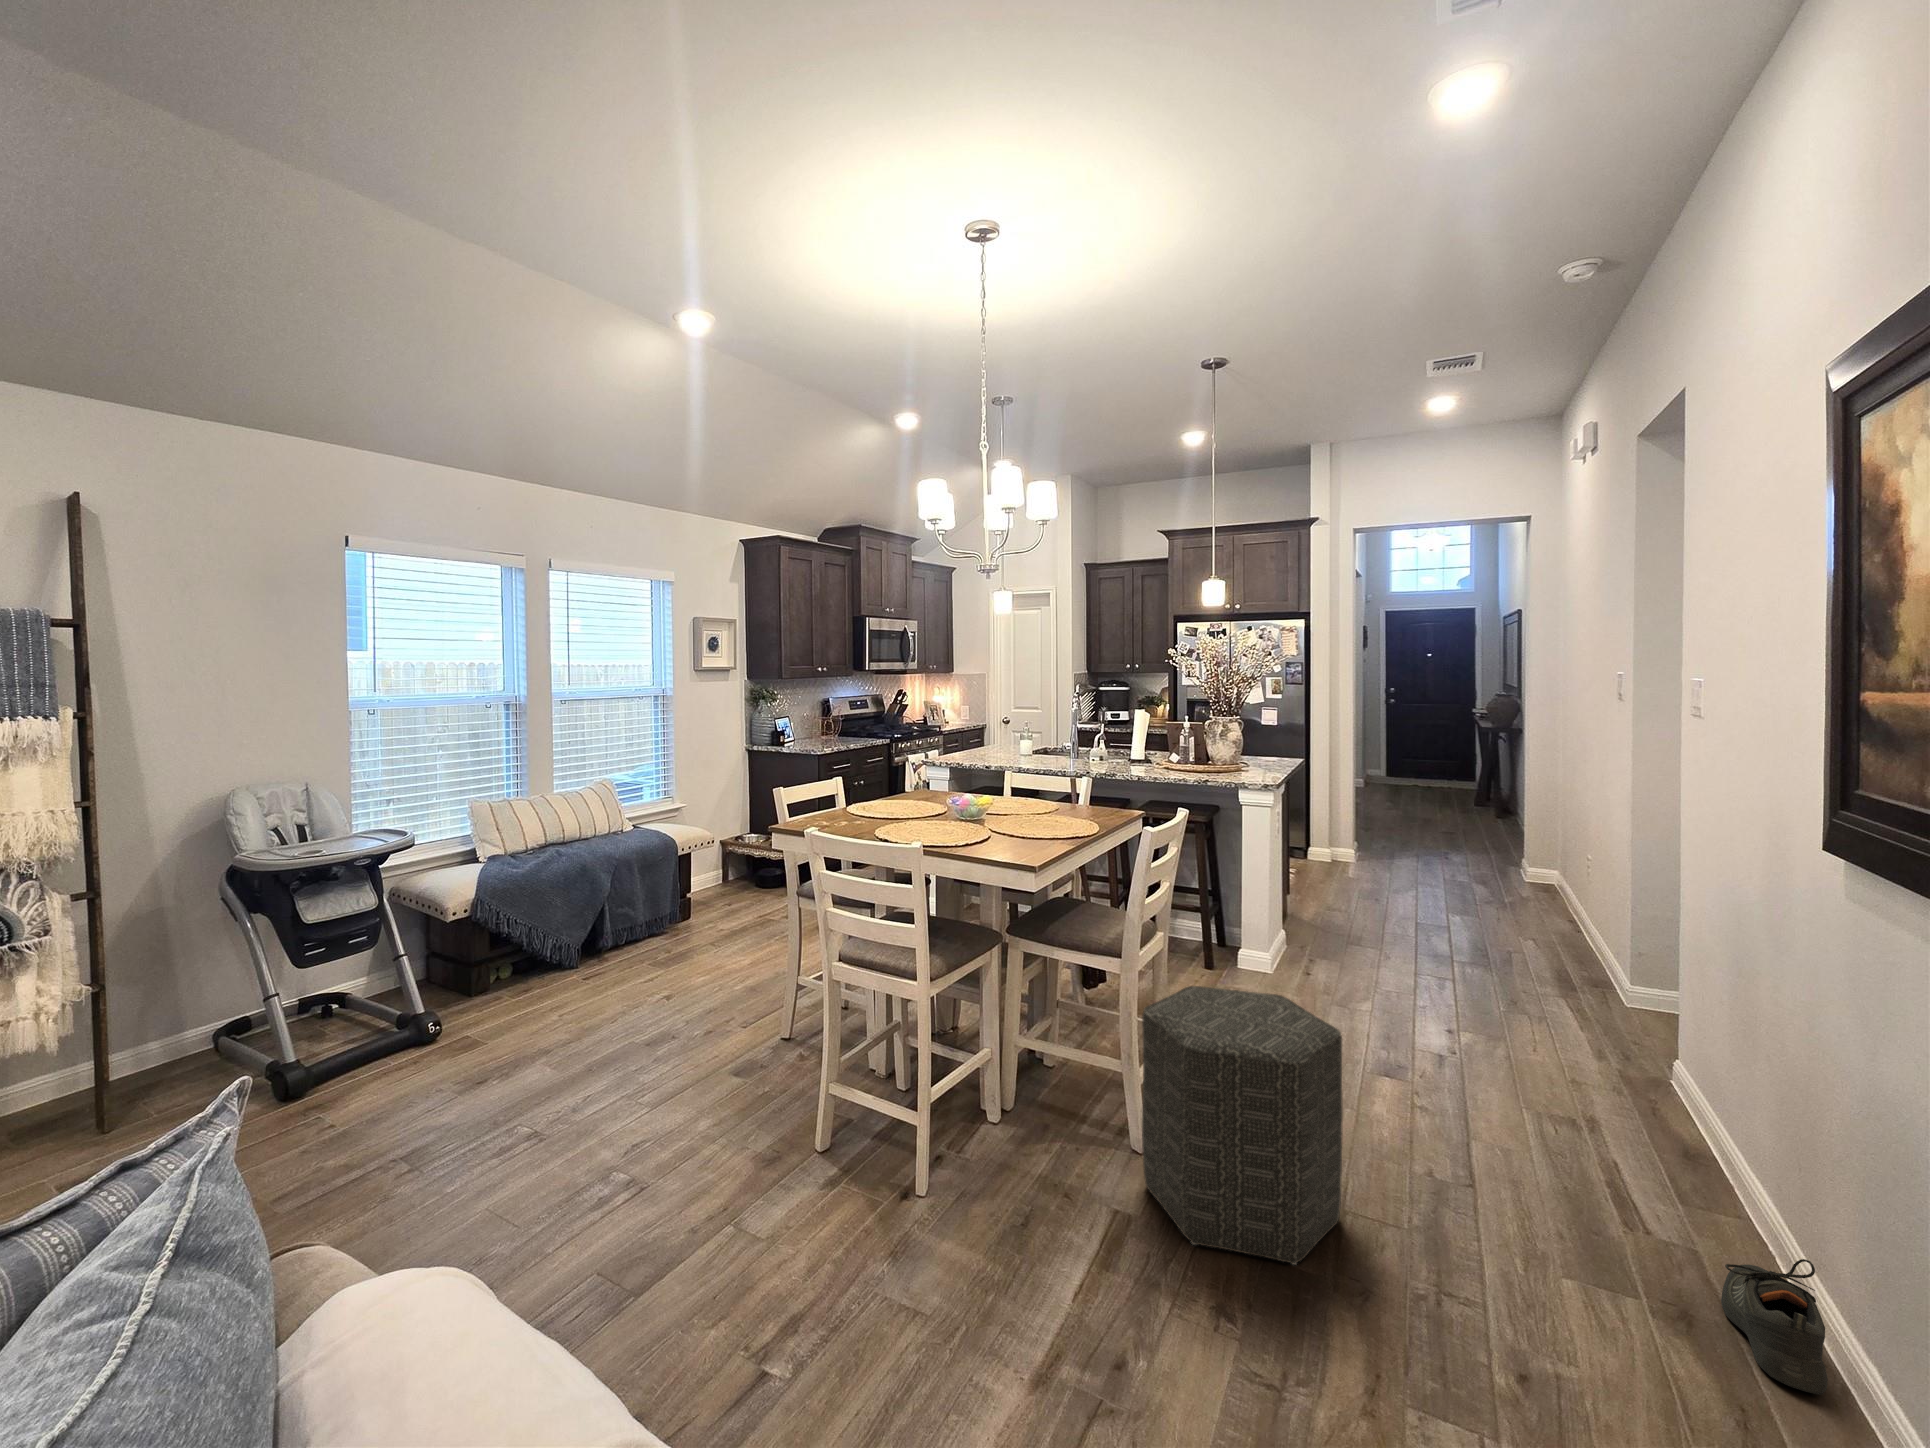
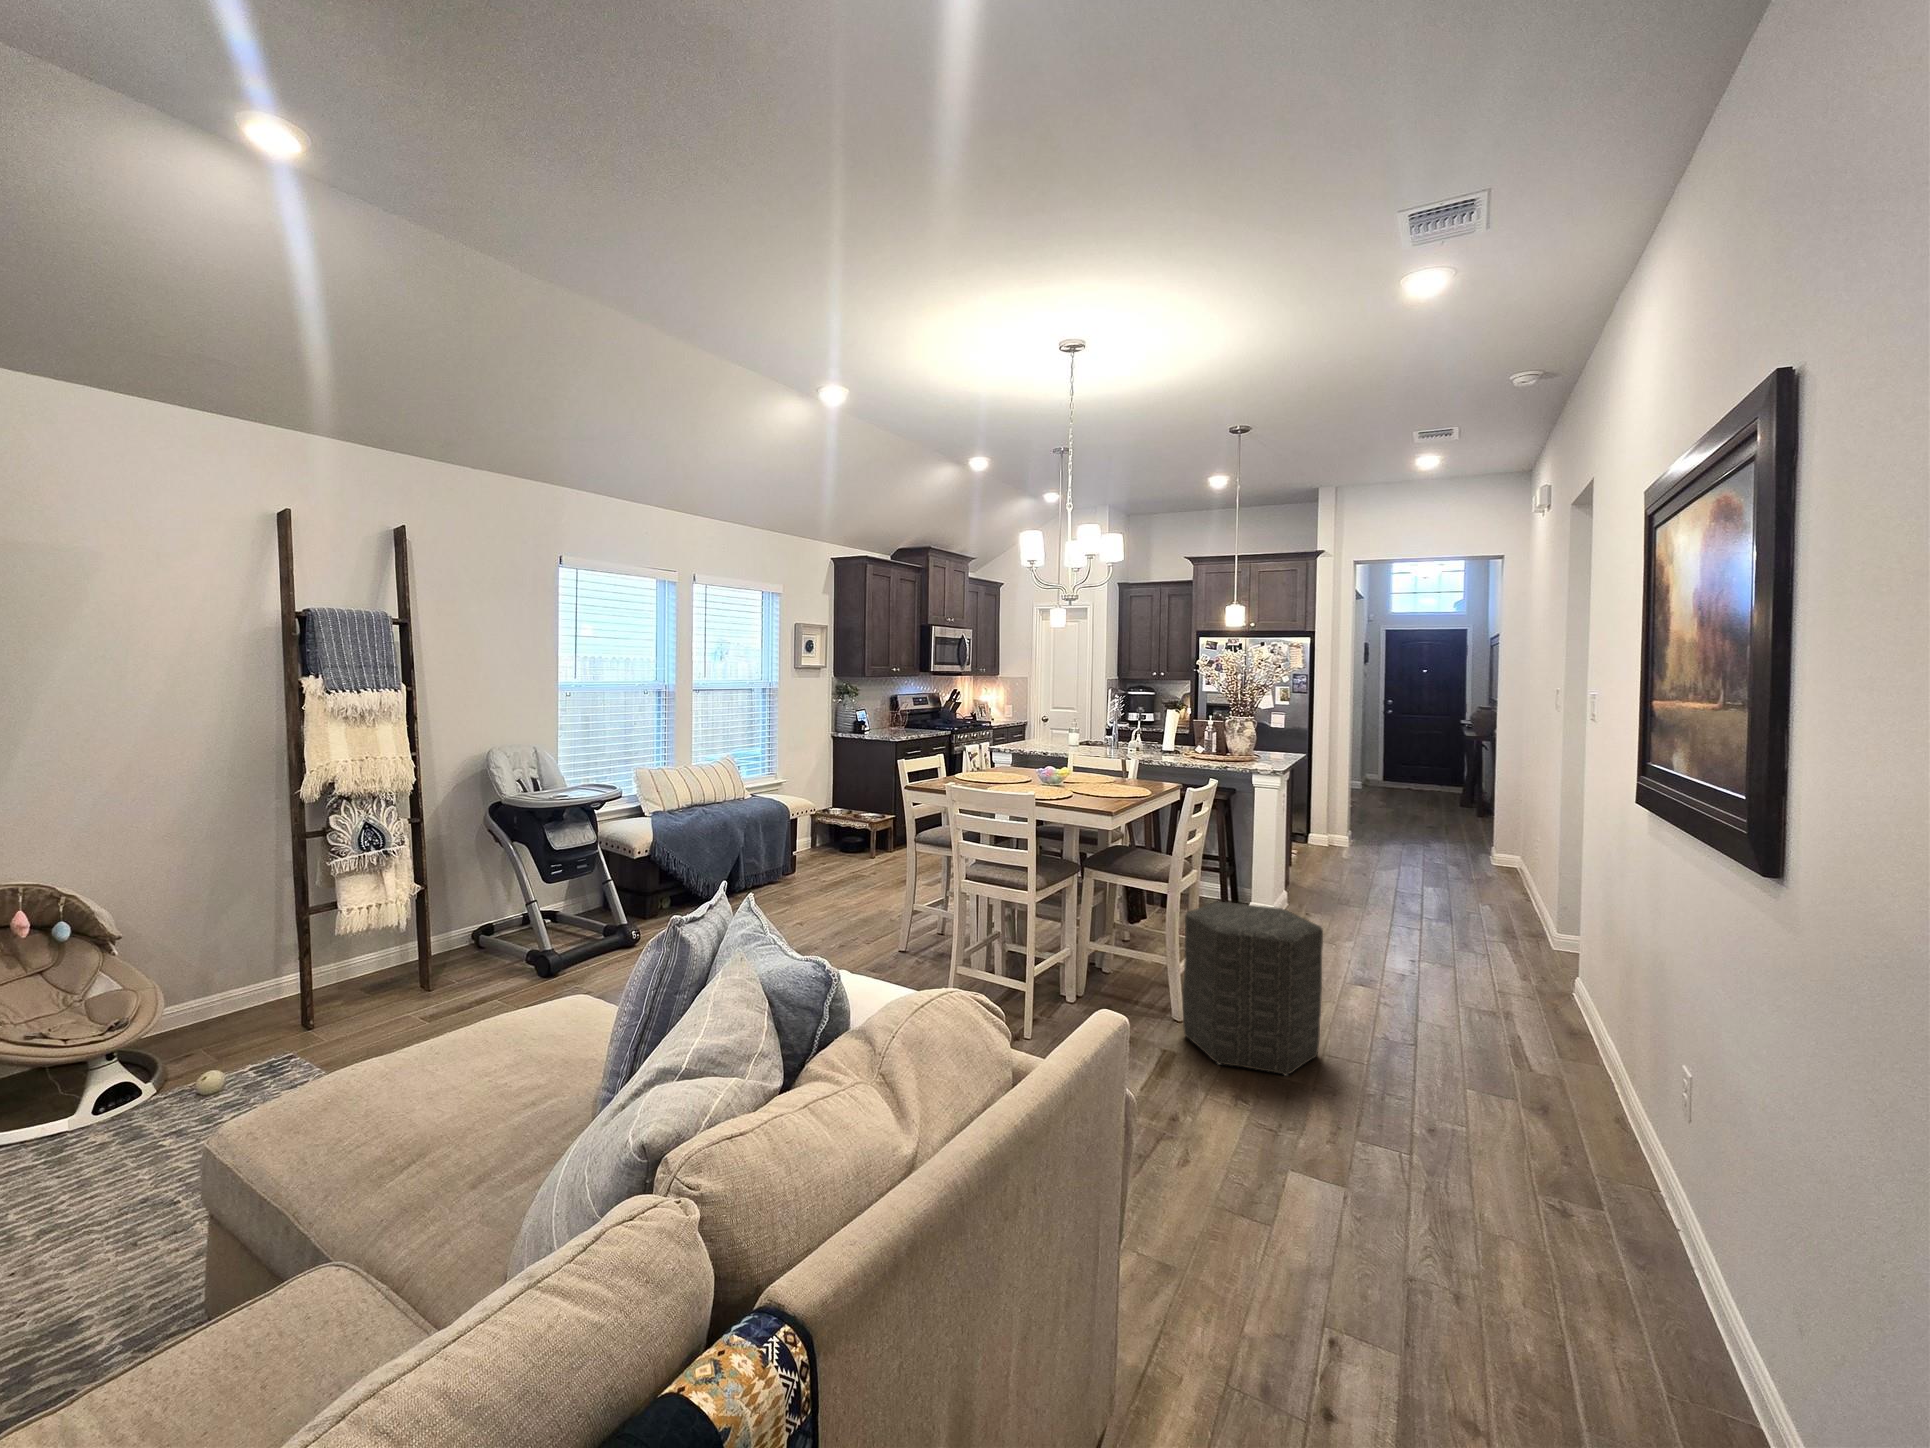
shoe: present [1721,1259,1828,1394] -> none [1563,1063,1618,1138]

